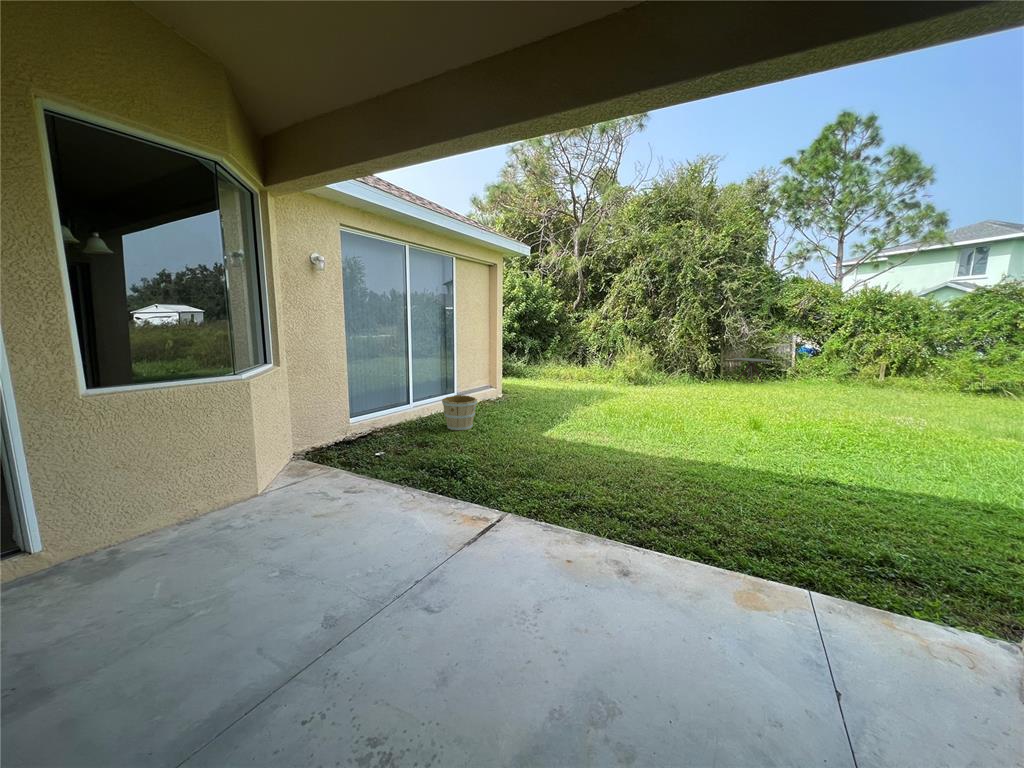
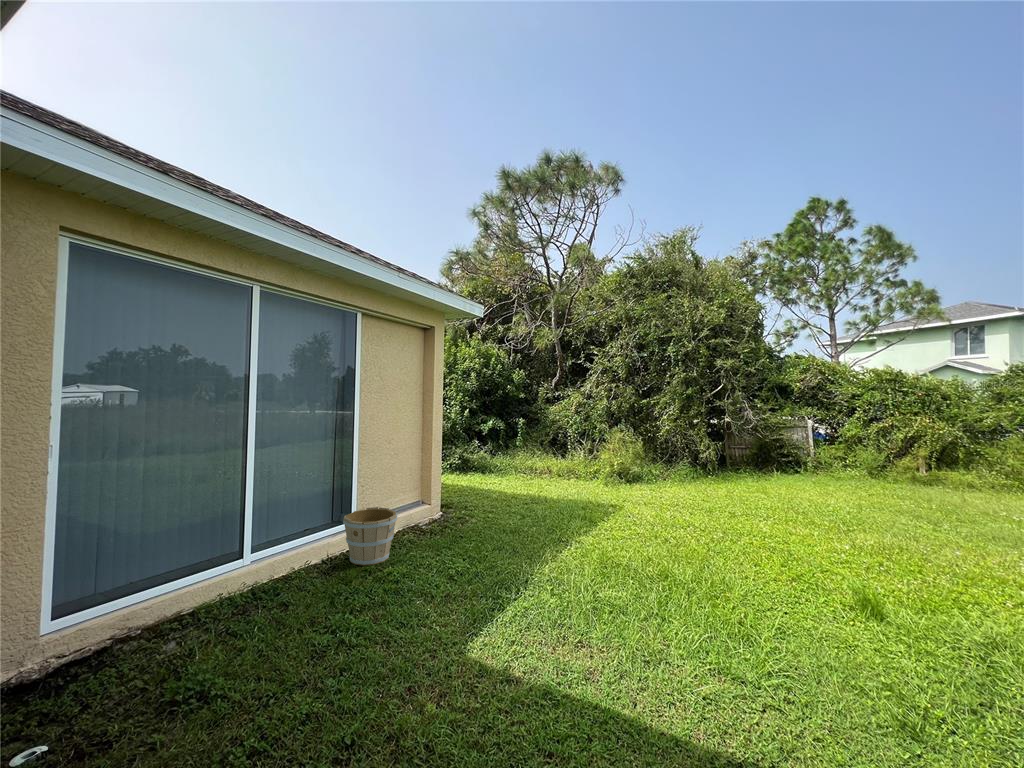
round table: present [733,358,771,382] -> none [742,445,788,477]

